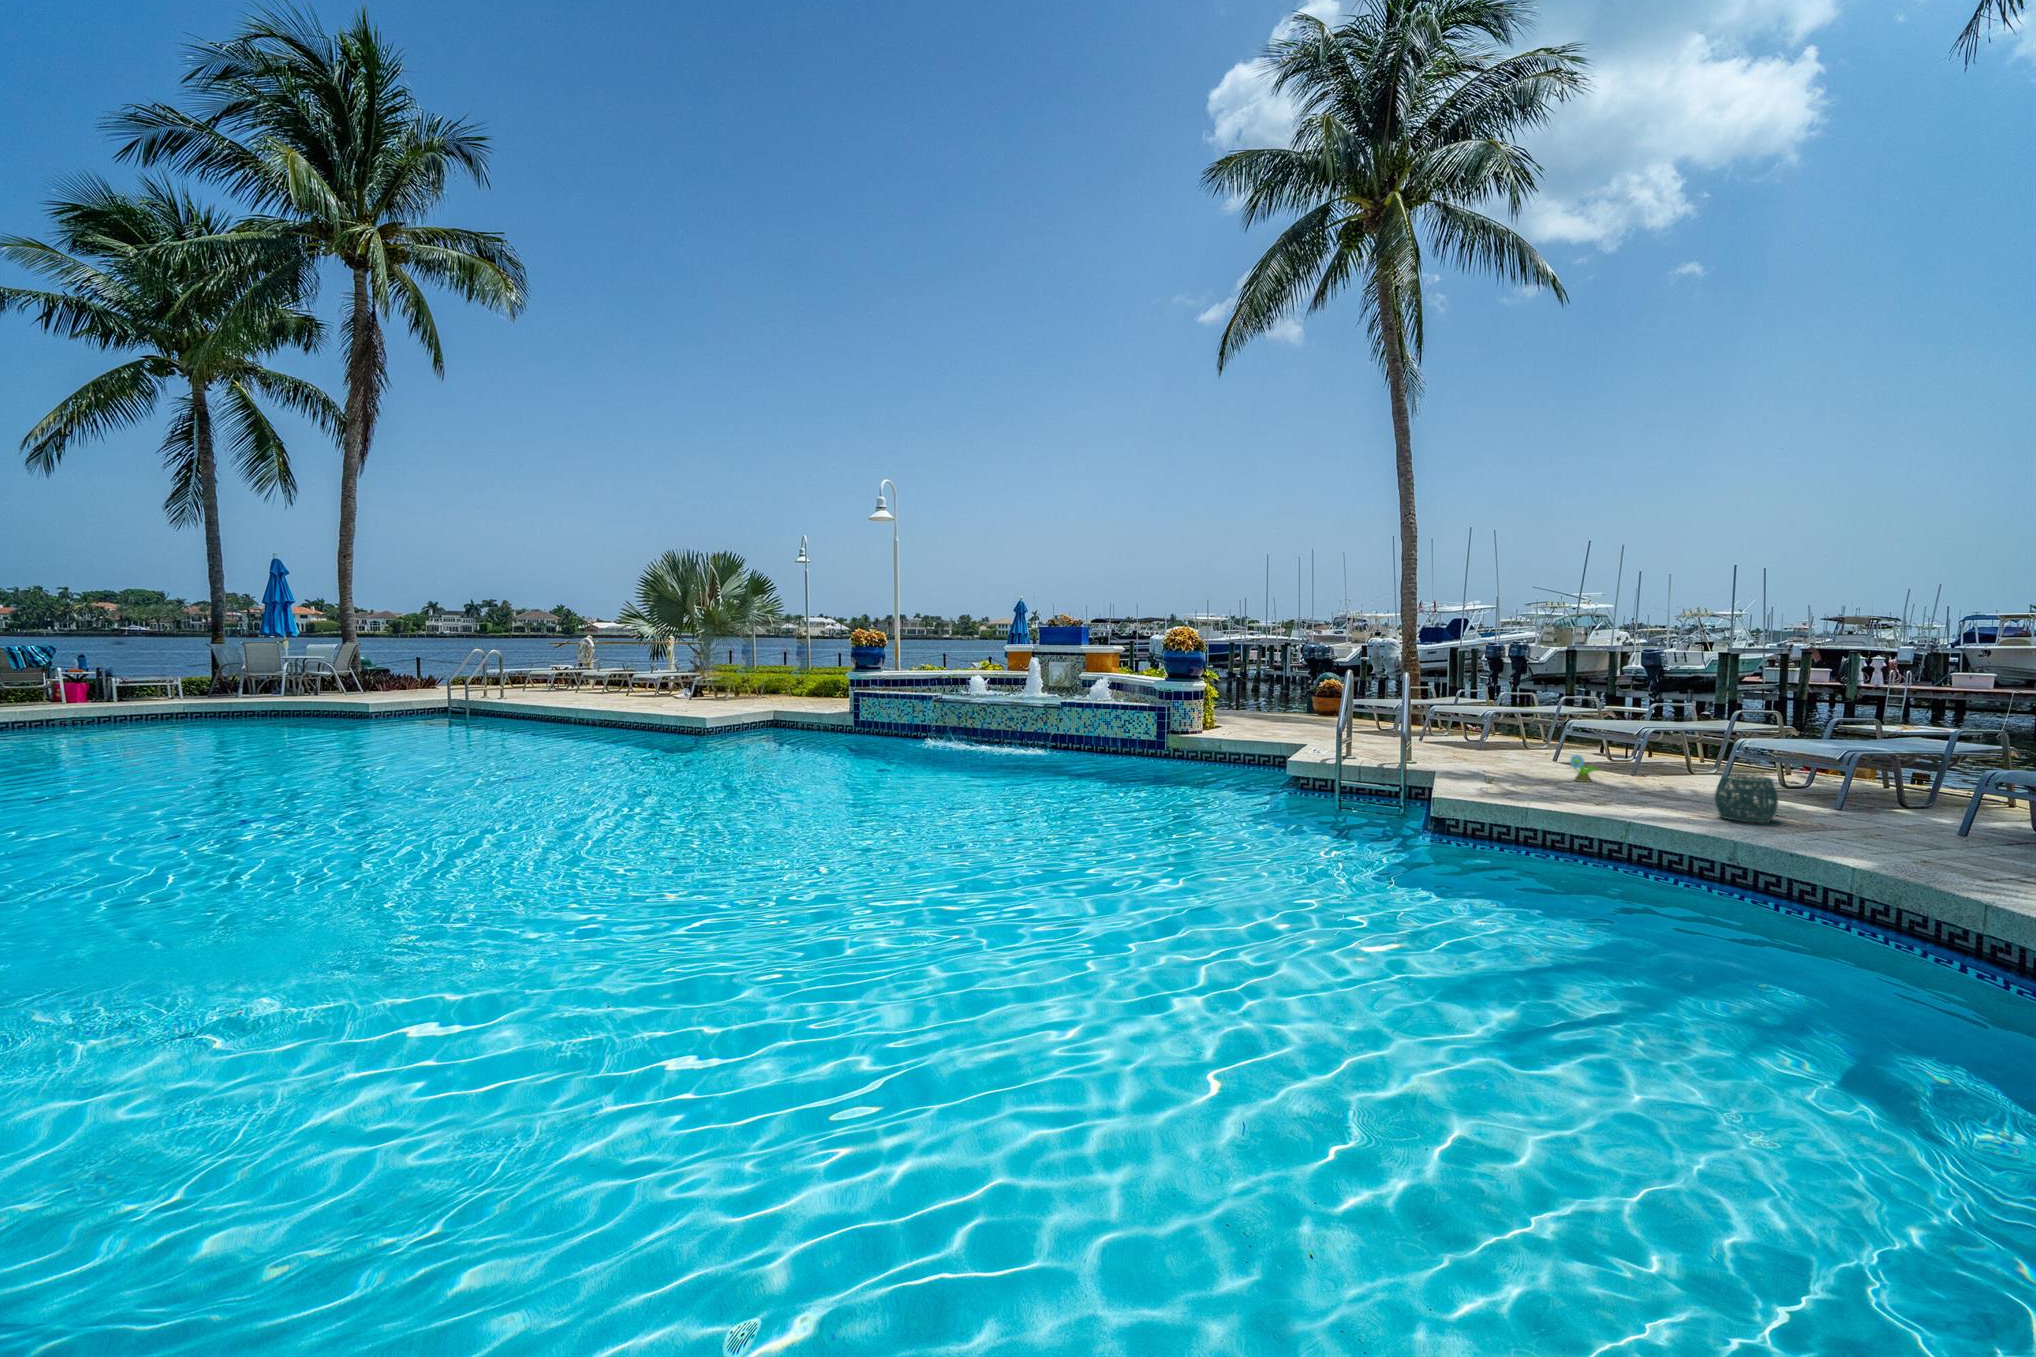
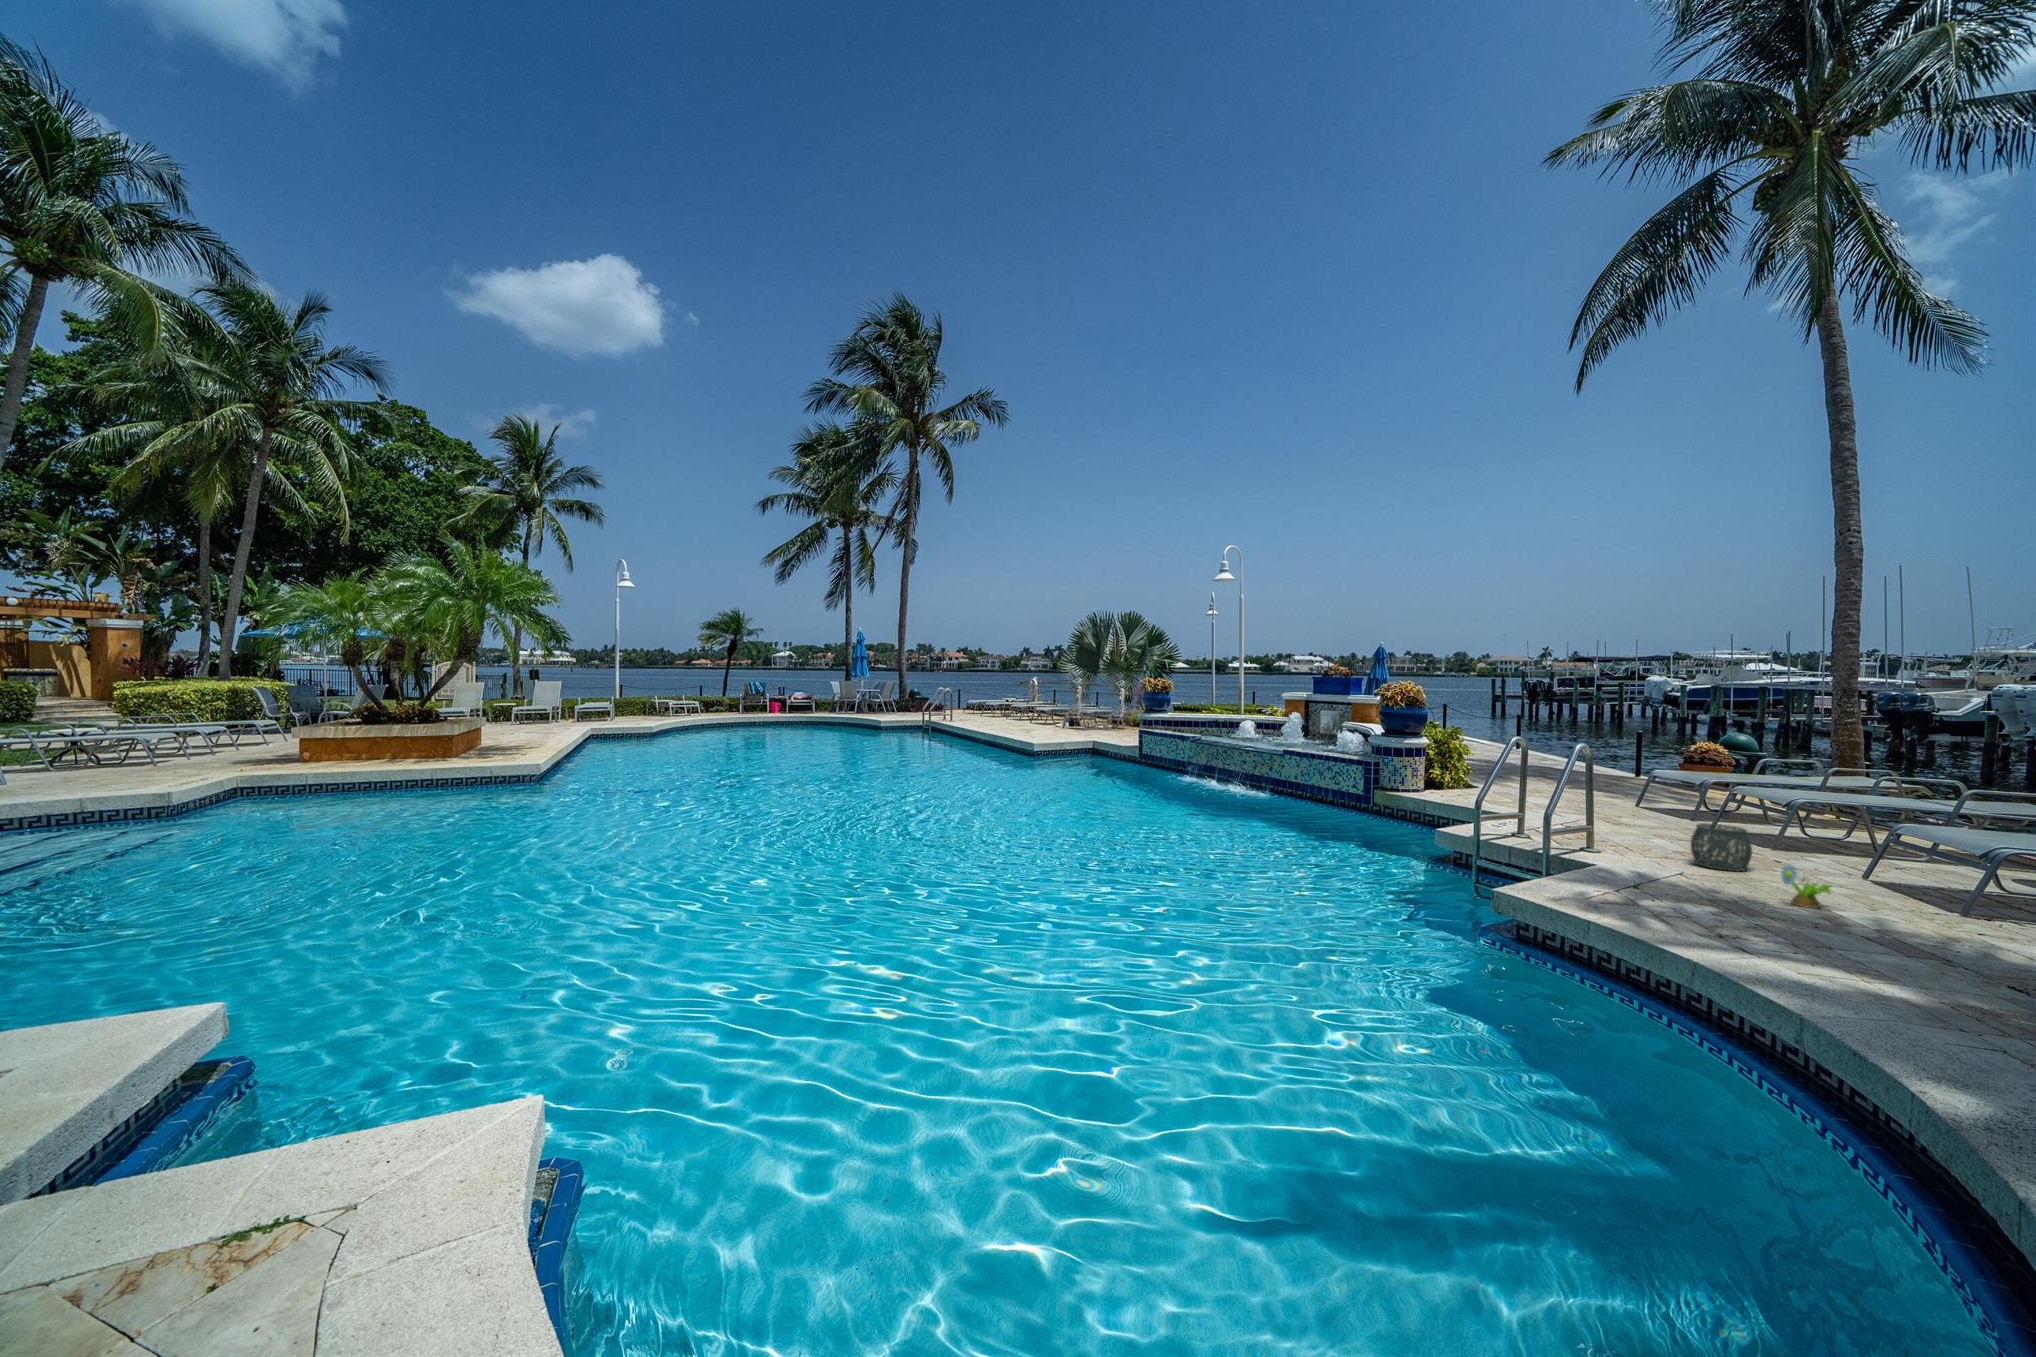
woven basket: present [1715,774,1778,823] -> present [1691,823,1752,871]

